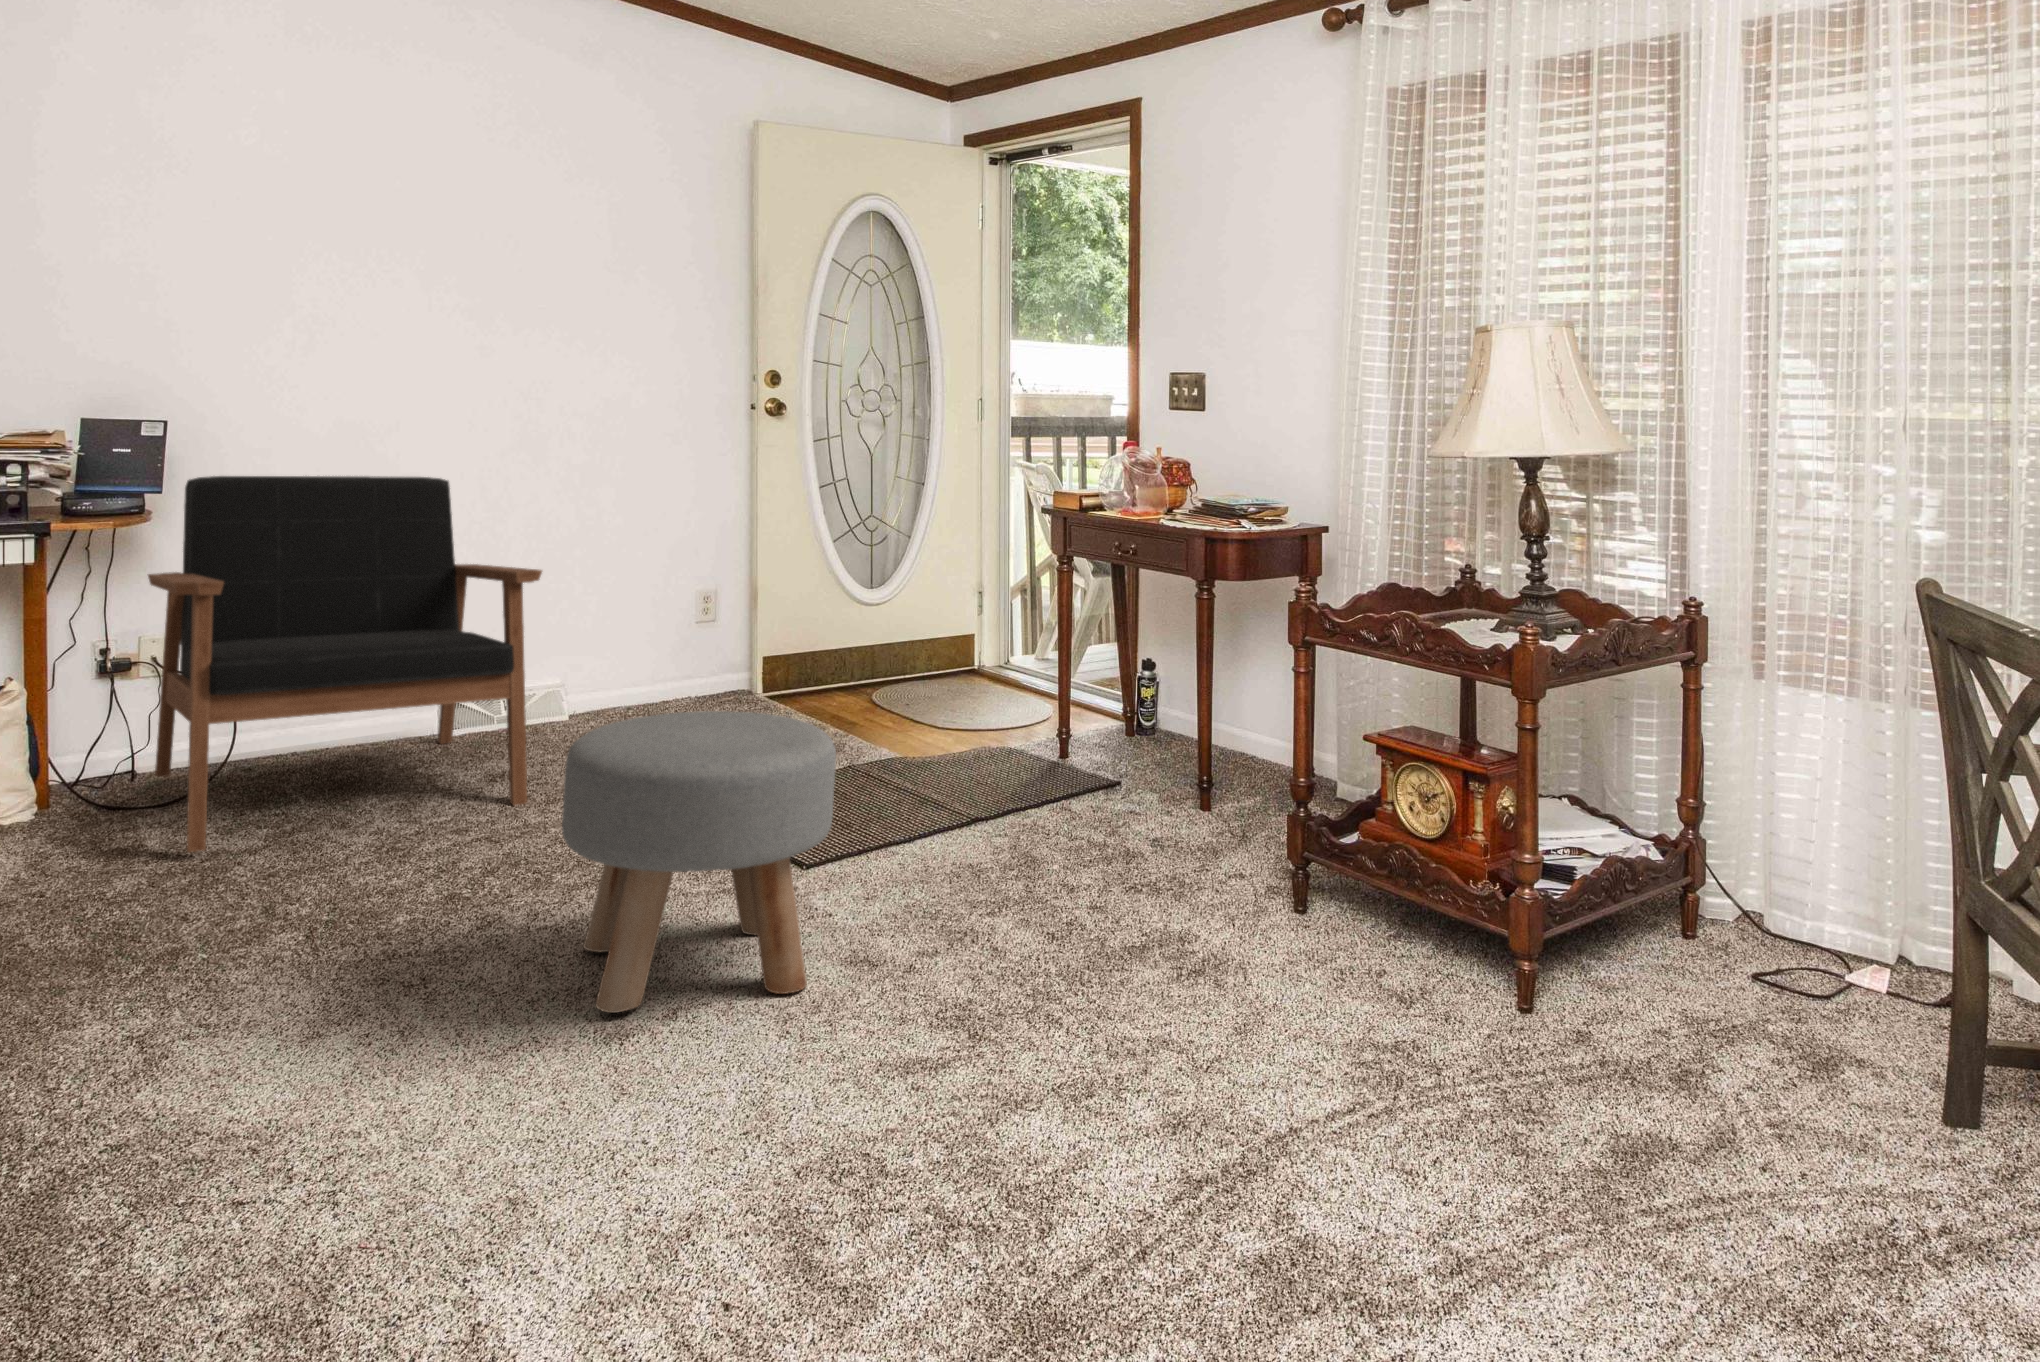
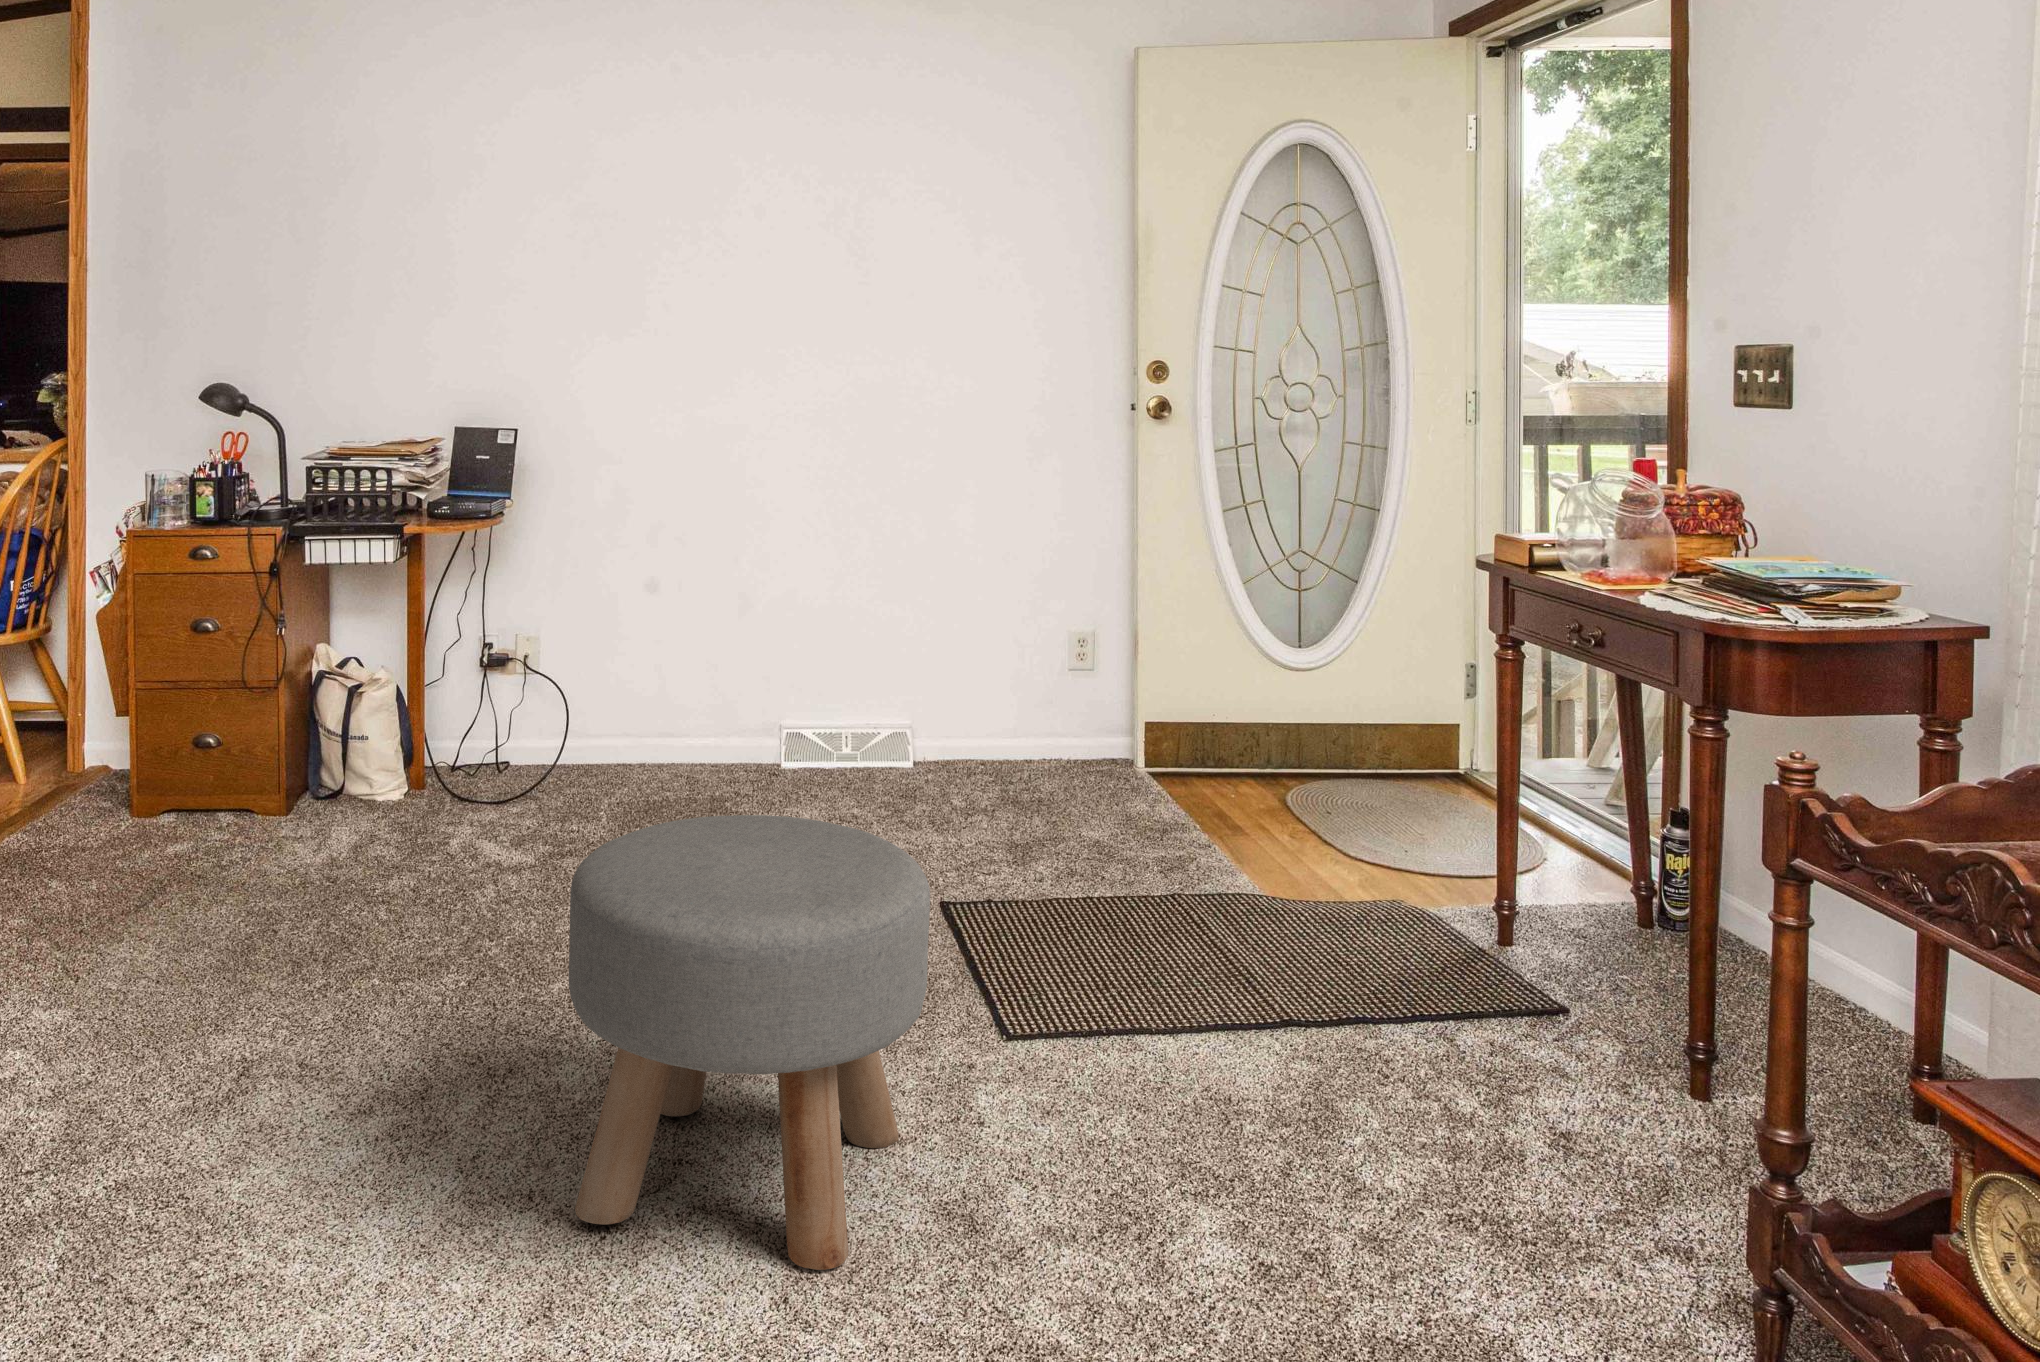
armchair: present [148,476,542,852] -> none [451,481,814,876]

